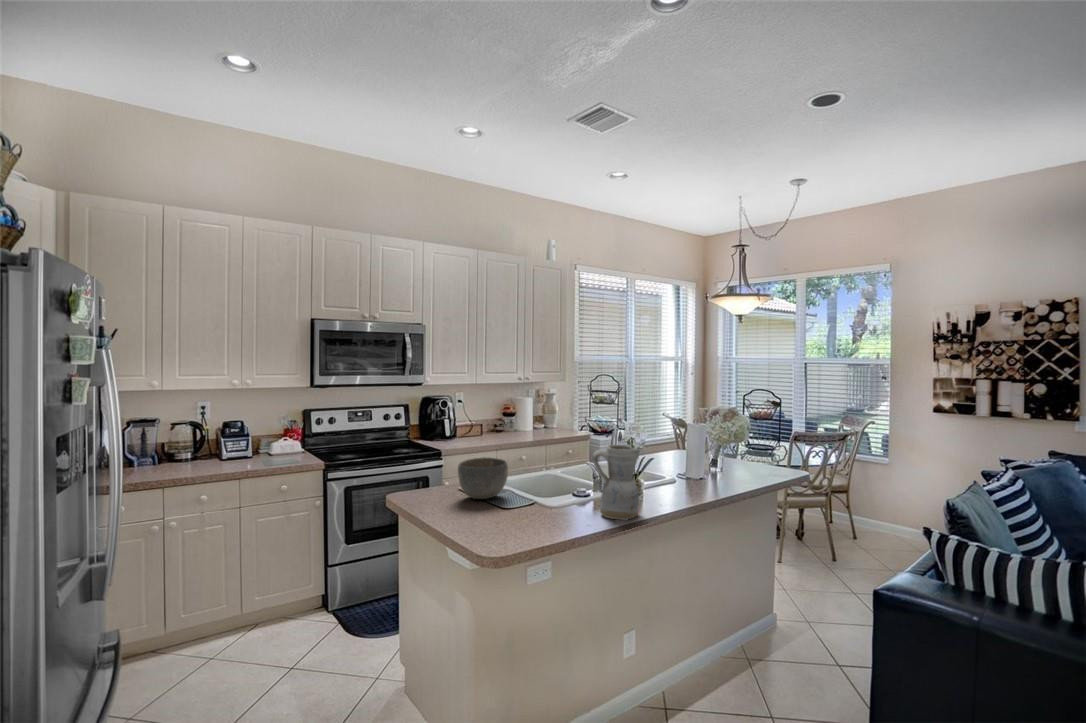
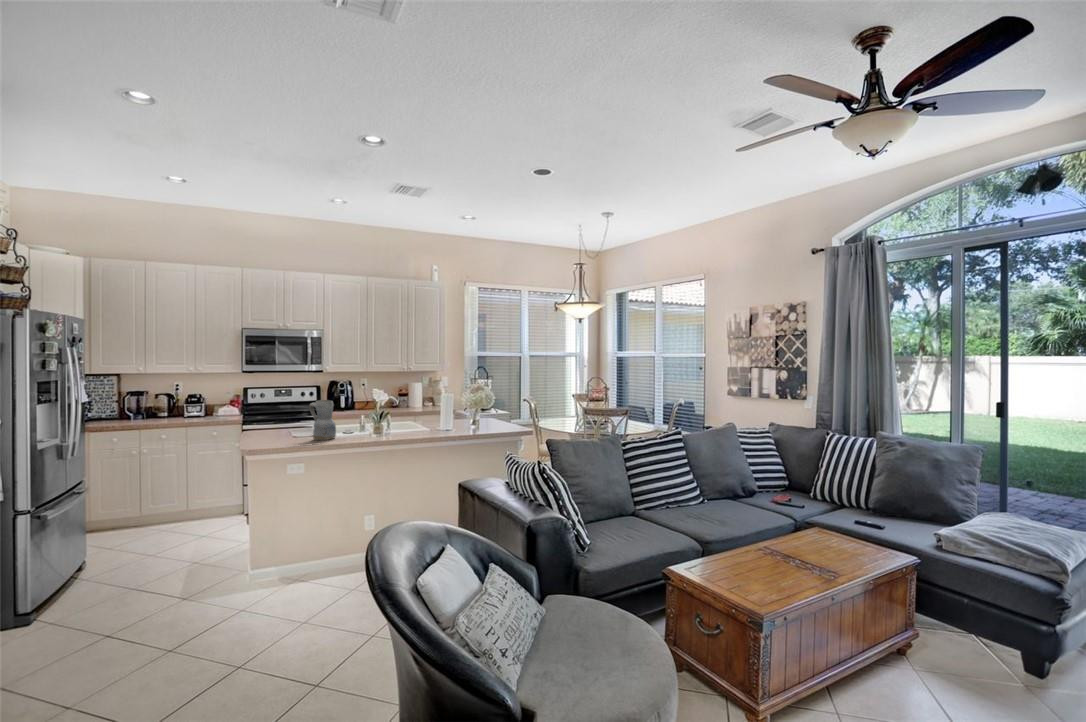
bowl: present [458,457,508,499] -> none [267,412,300,434]

